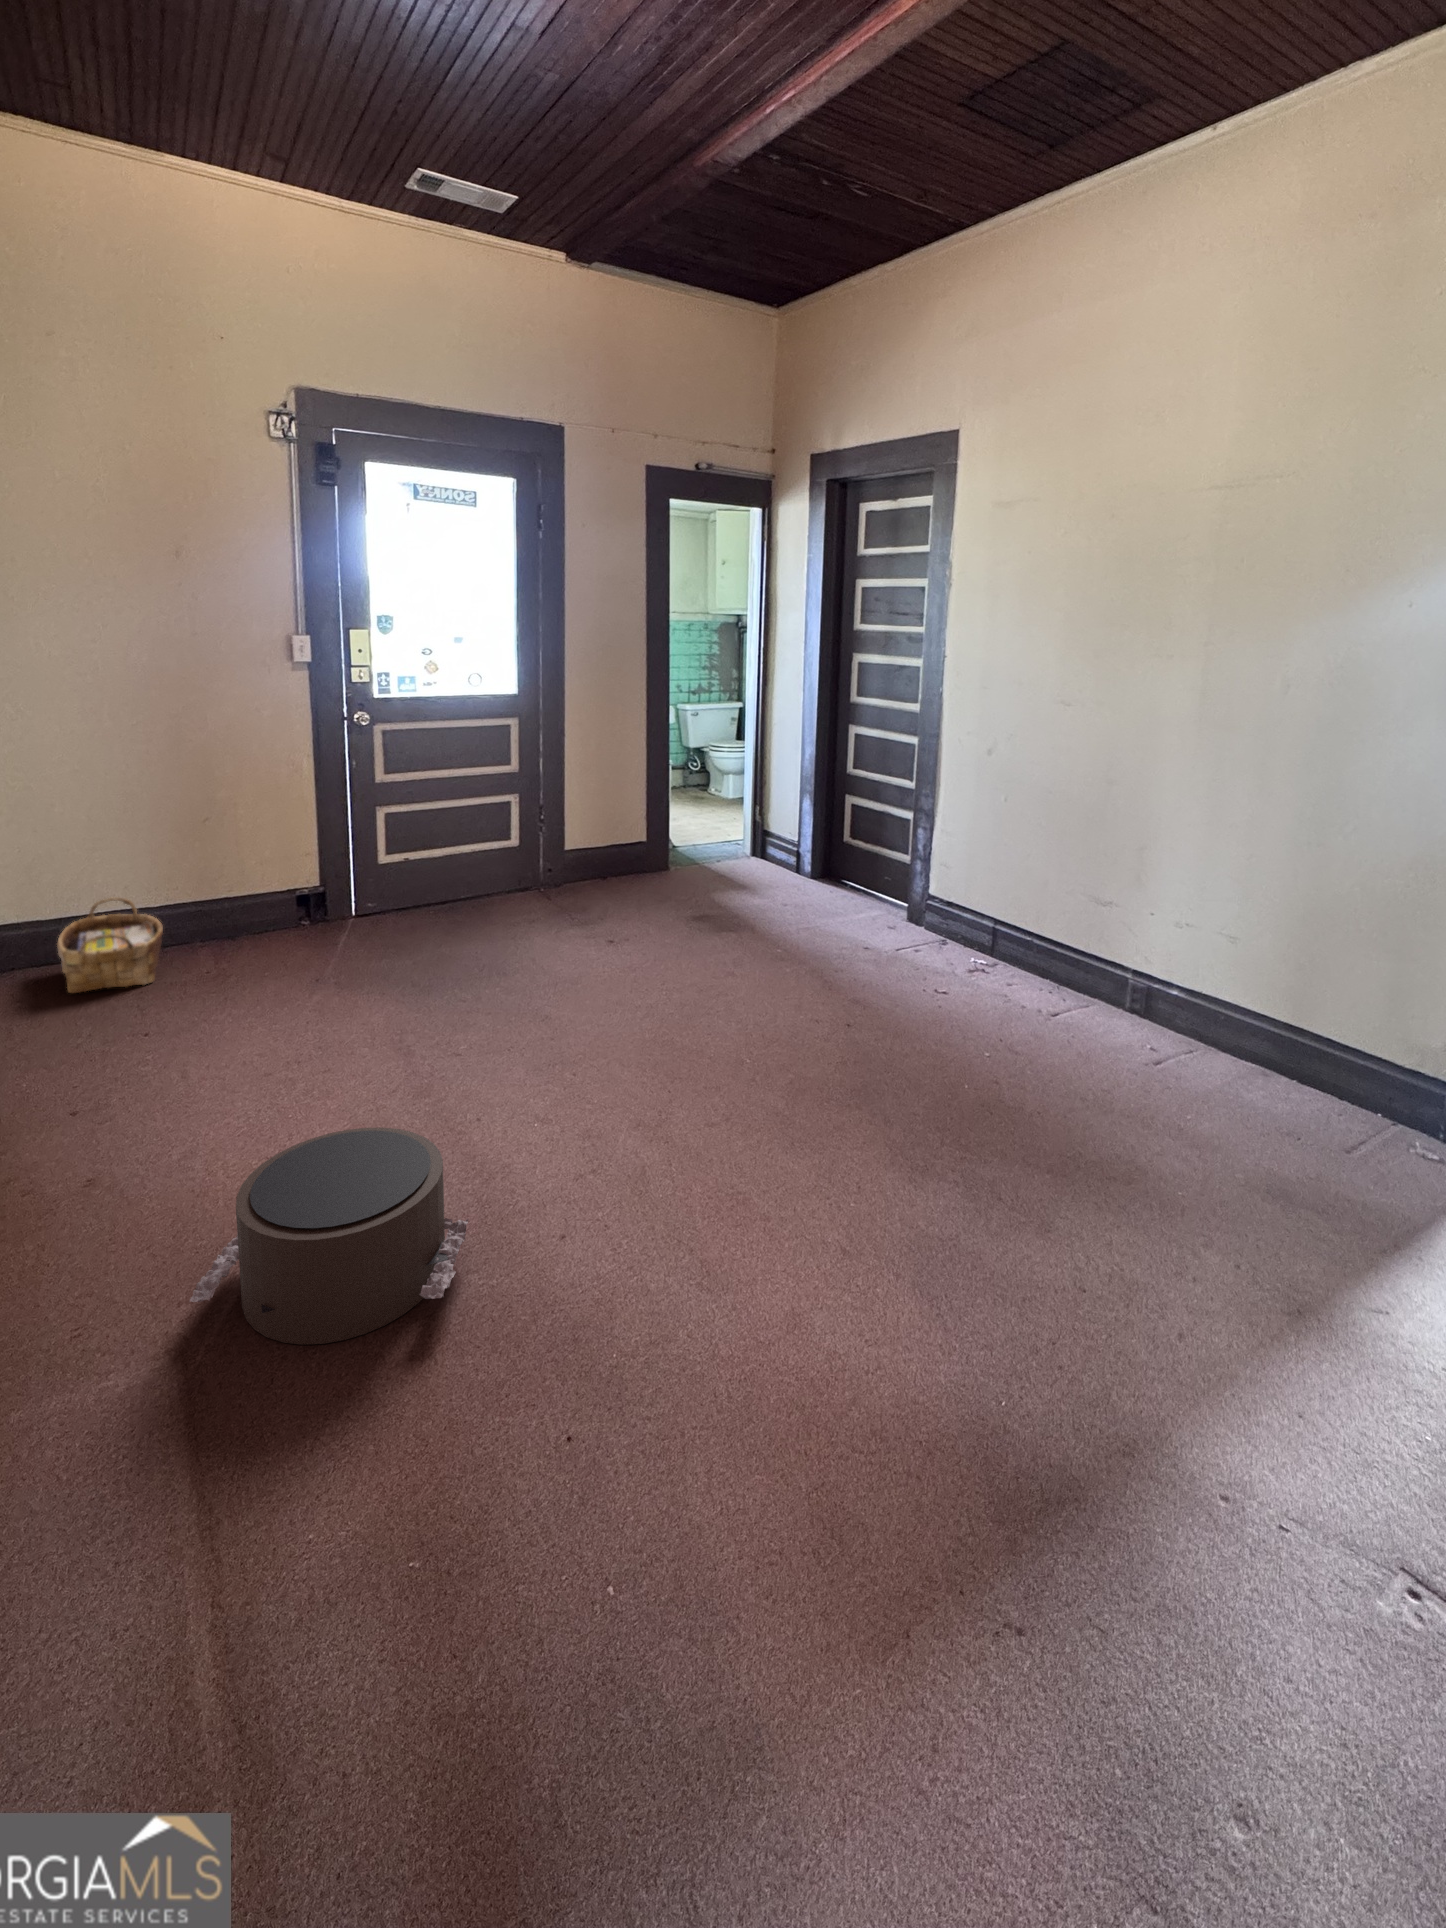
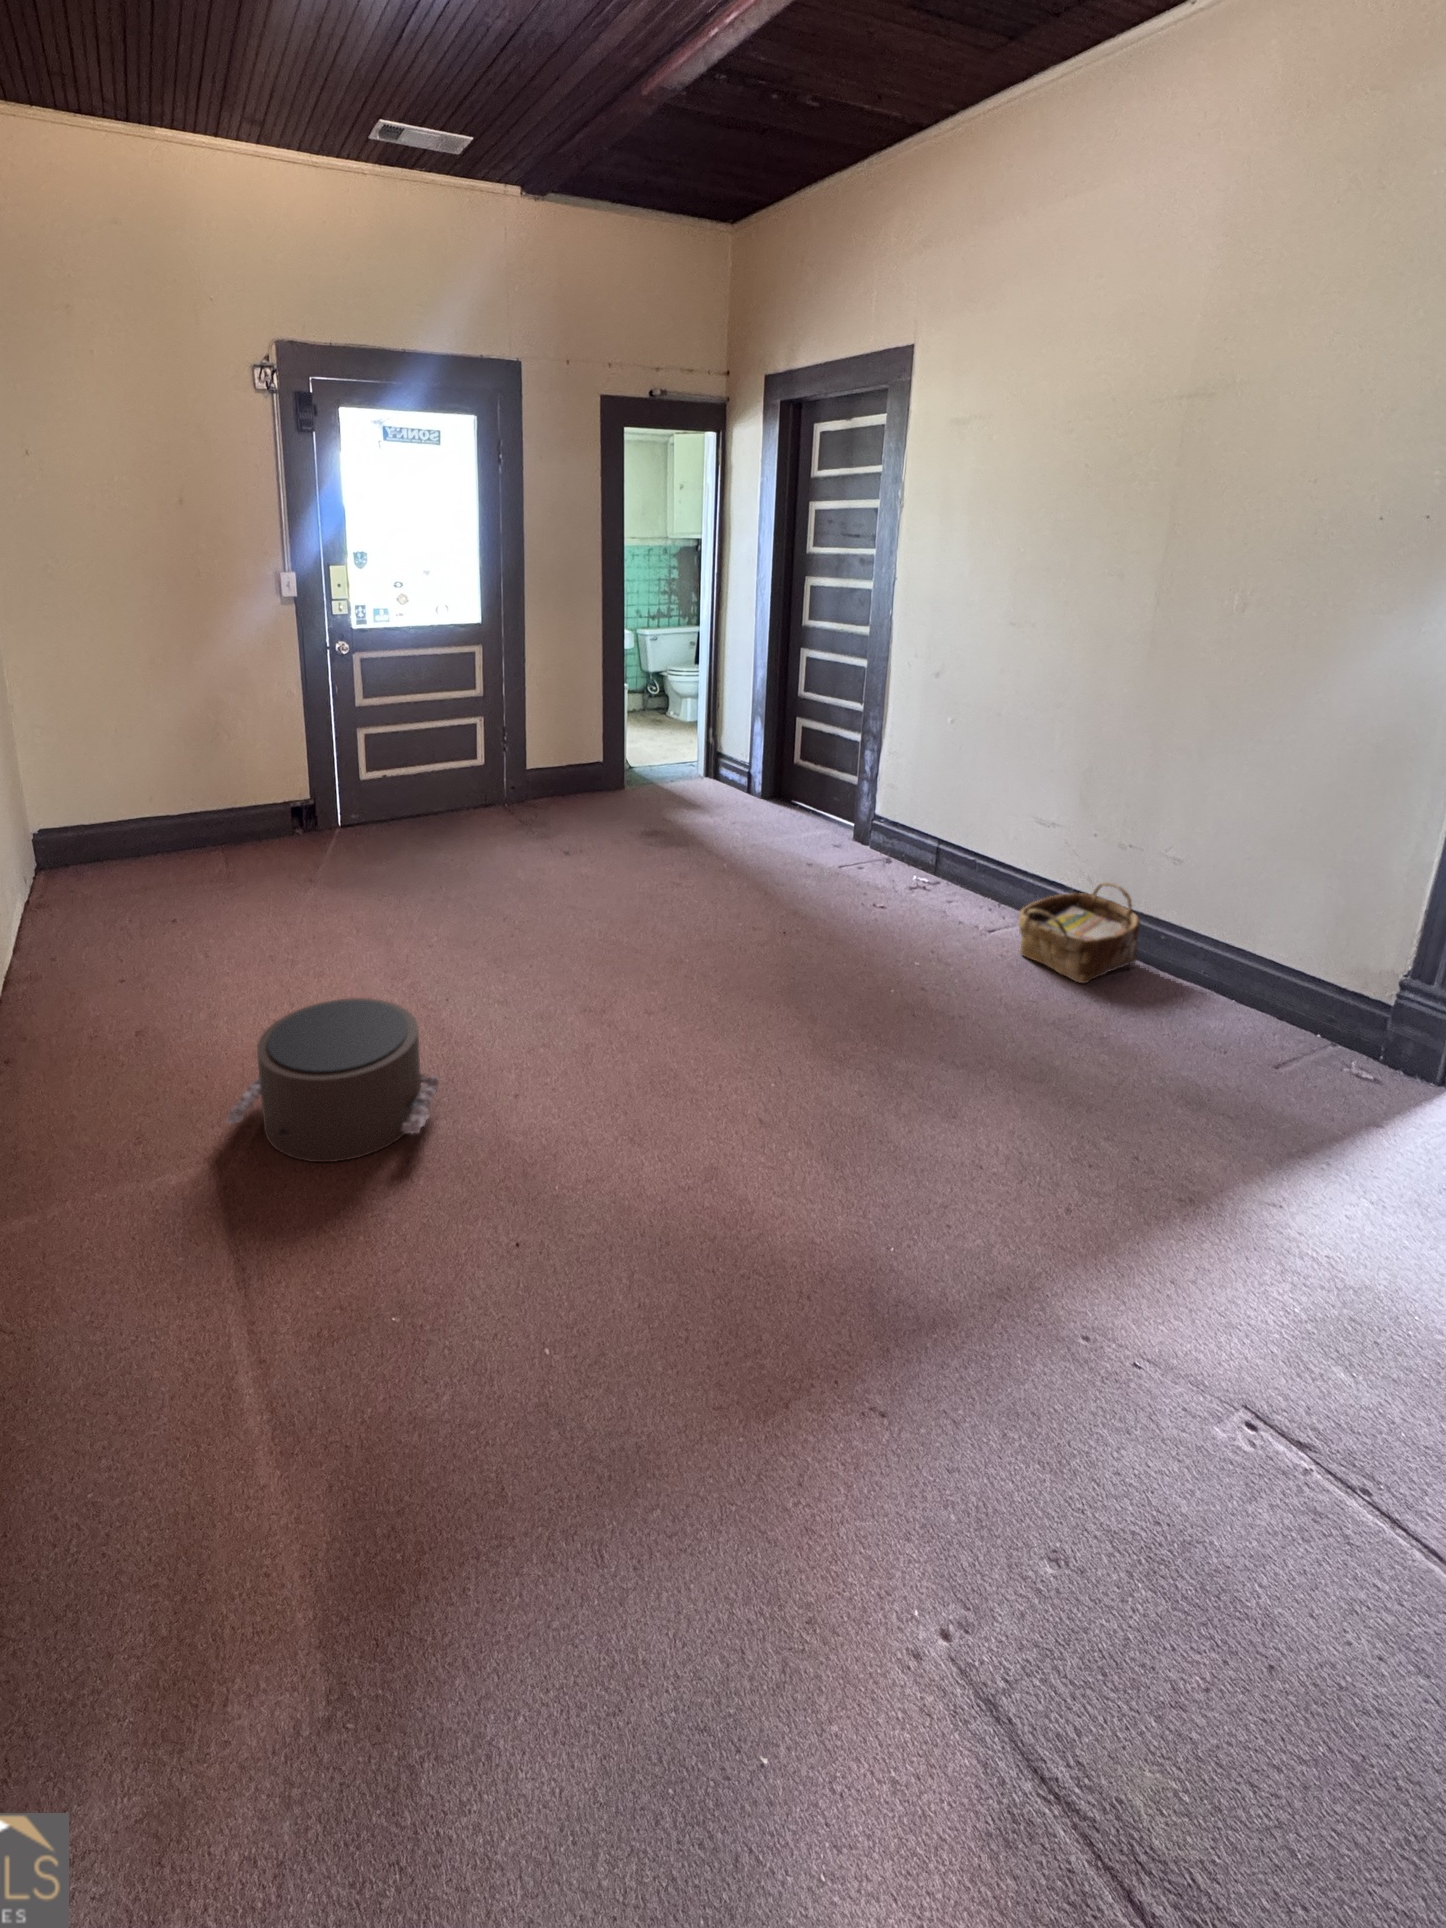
woven basket: present [57,897,163,994] -> present [1019,882,1140,983]

